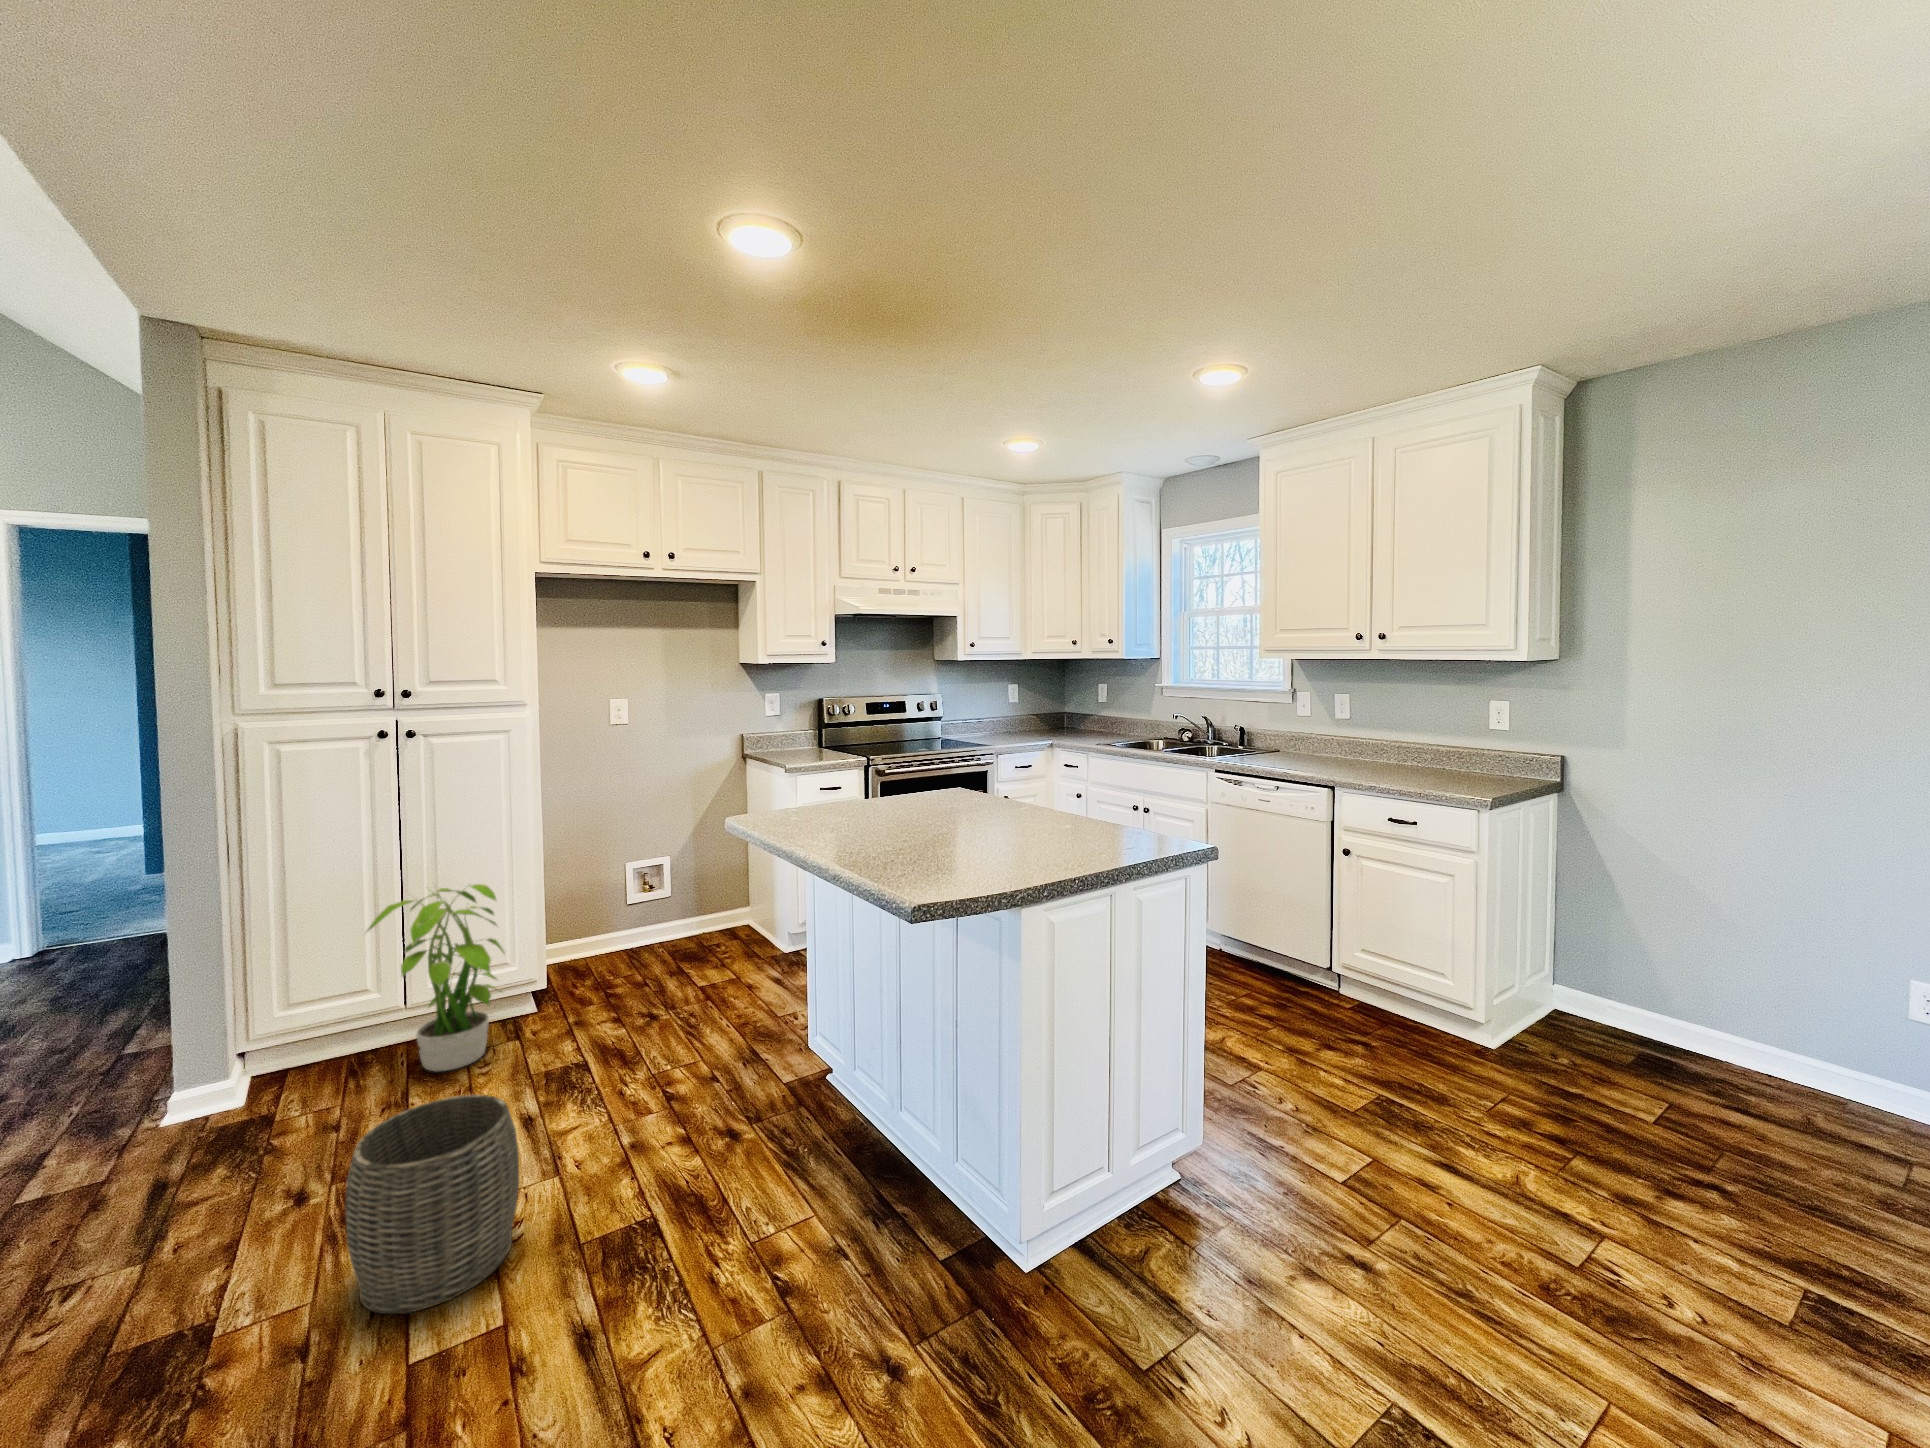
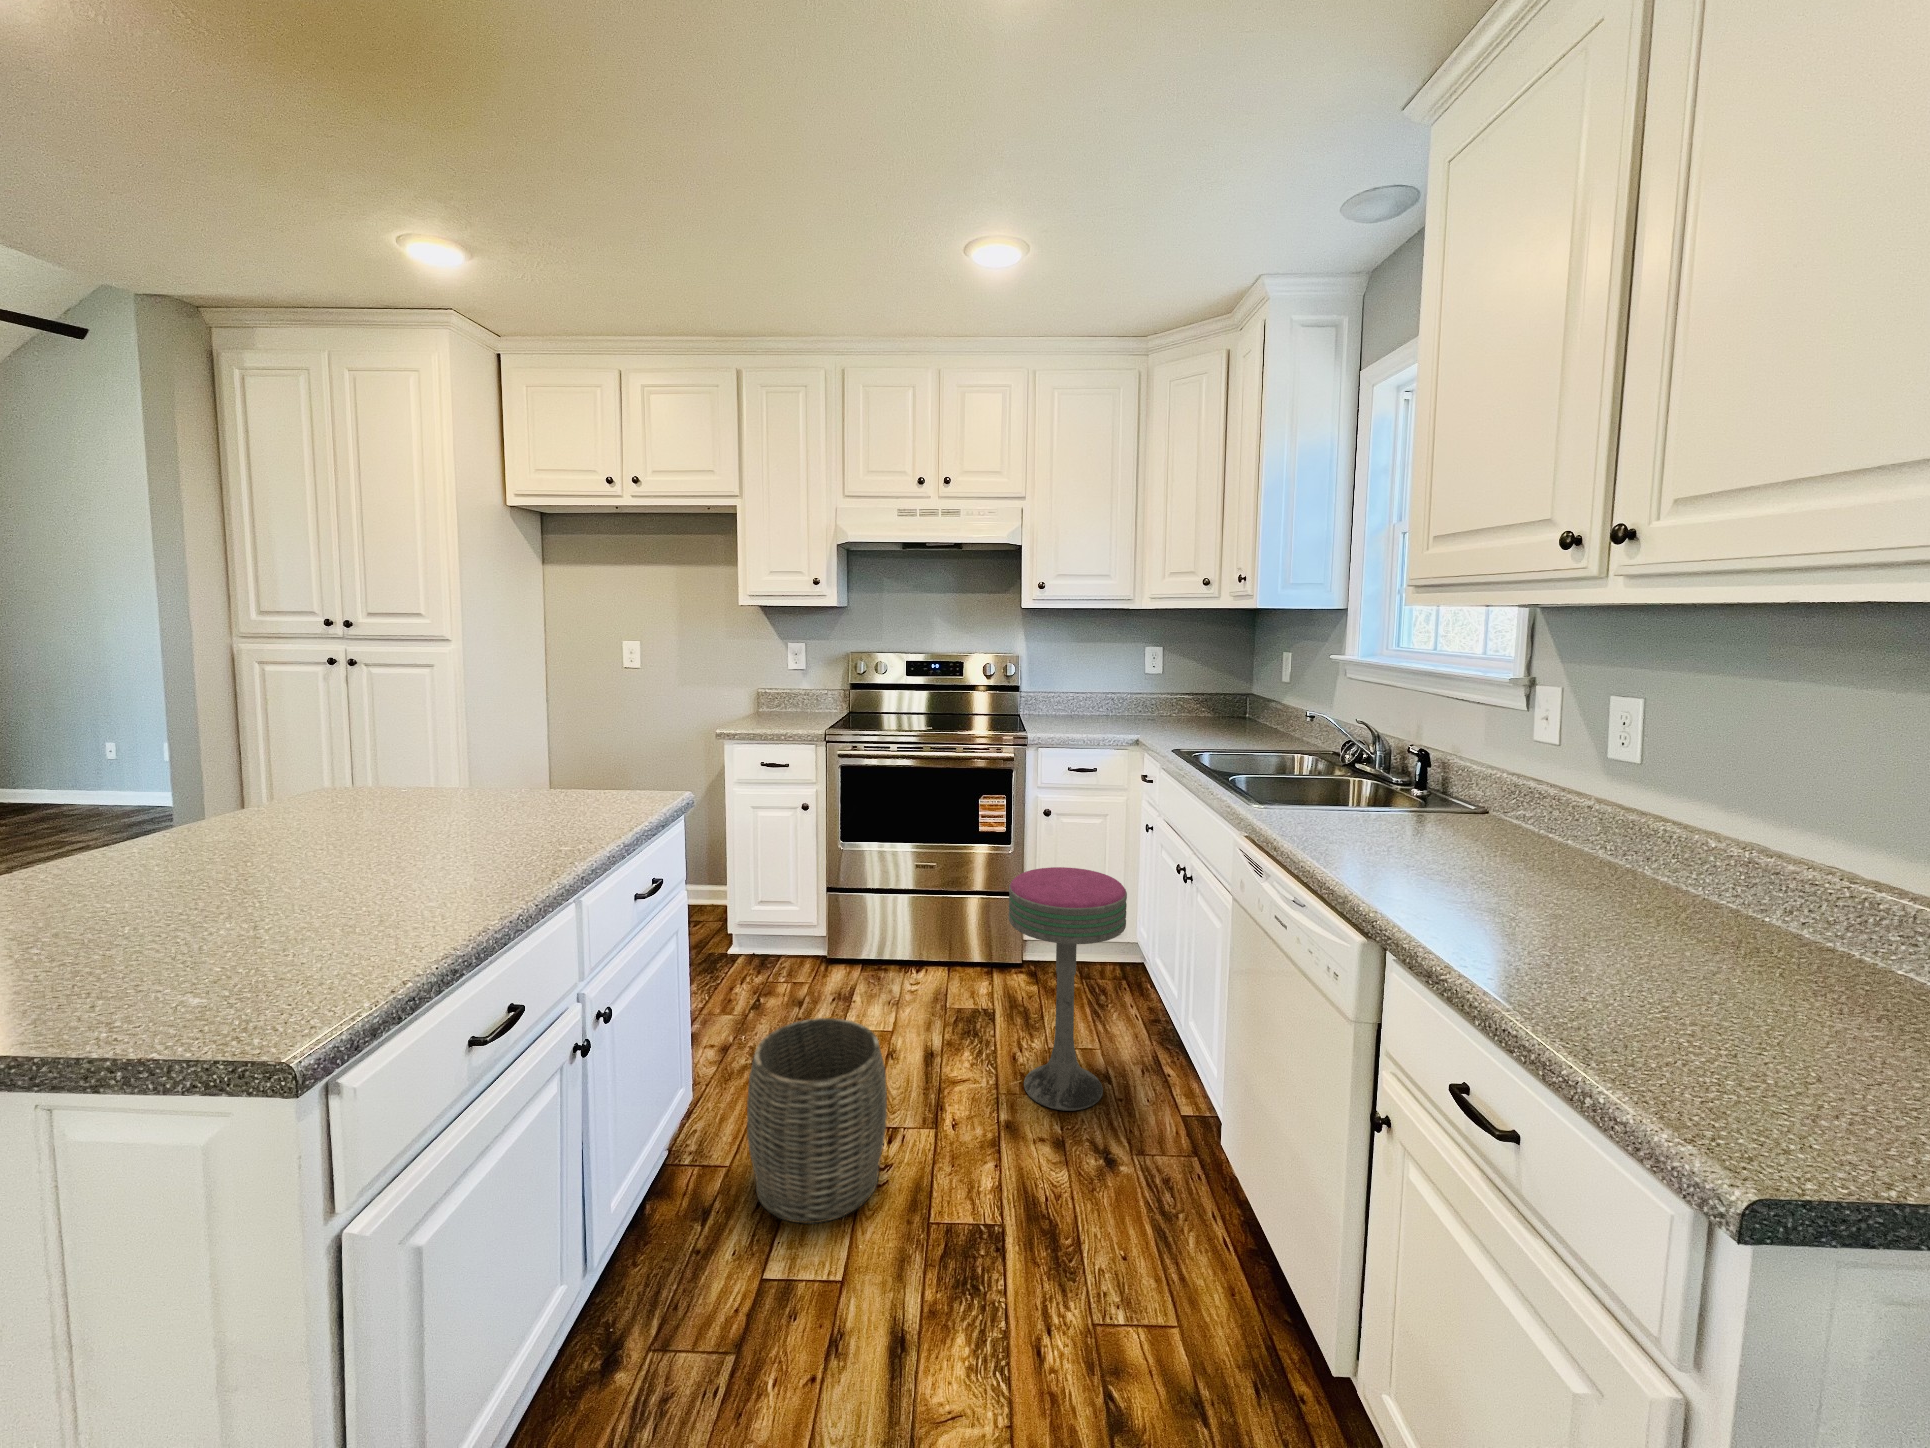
potted plant: present [367,884,504,1072] -> none [835,806,938,980]
bar stool: none [615,899,729,1119] -> present [1009,867,1127,1111]

